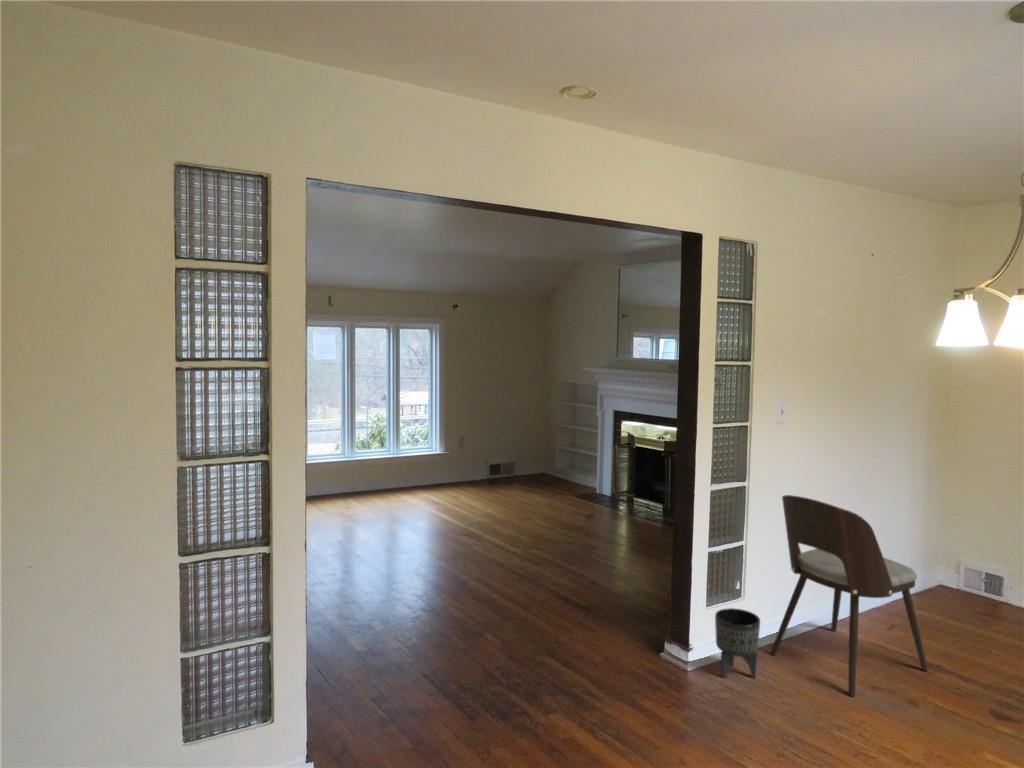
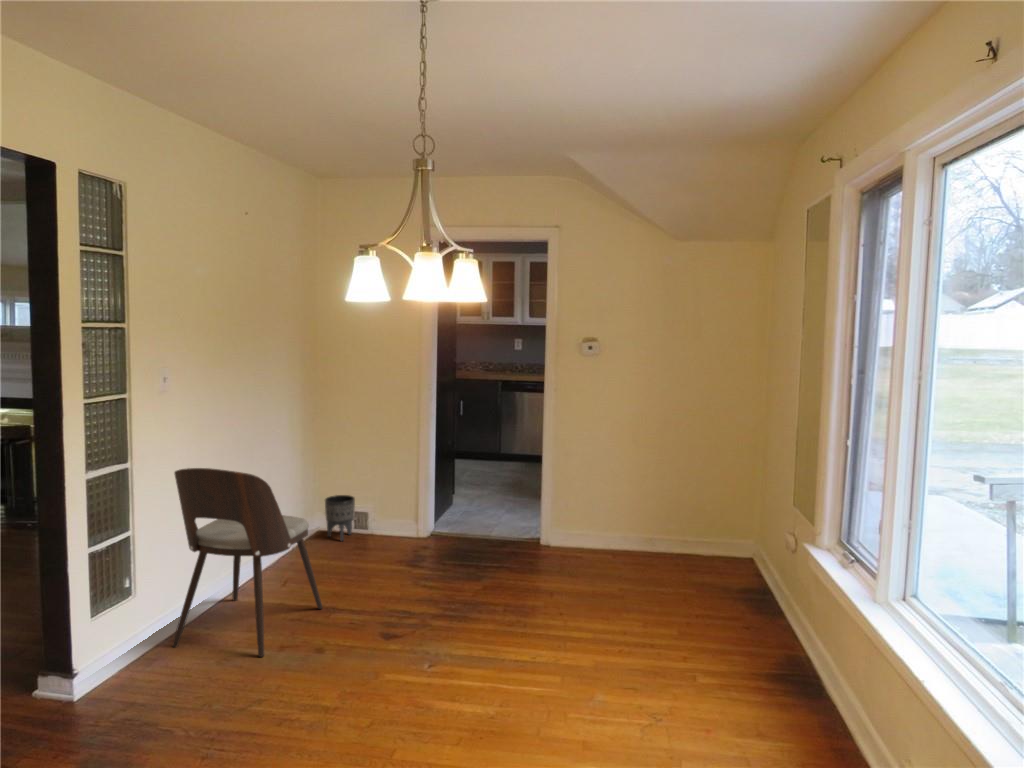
planter: present [715,608,760,678] -> present [325,495,355,541]

